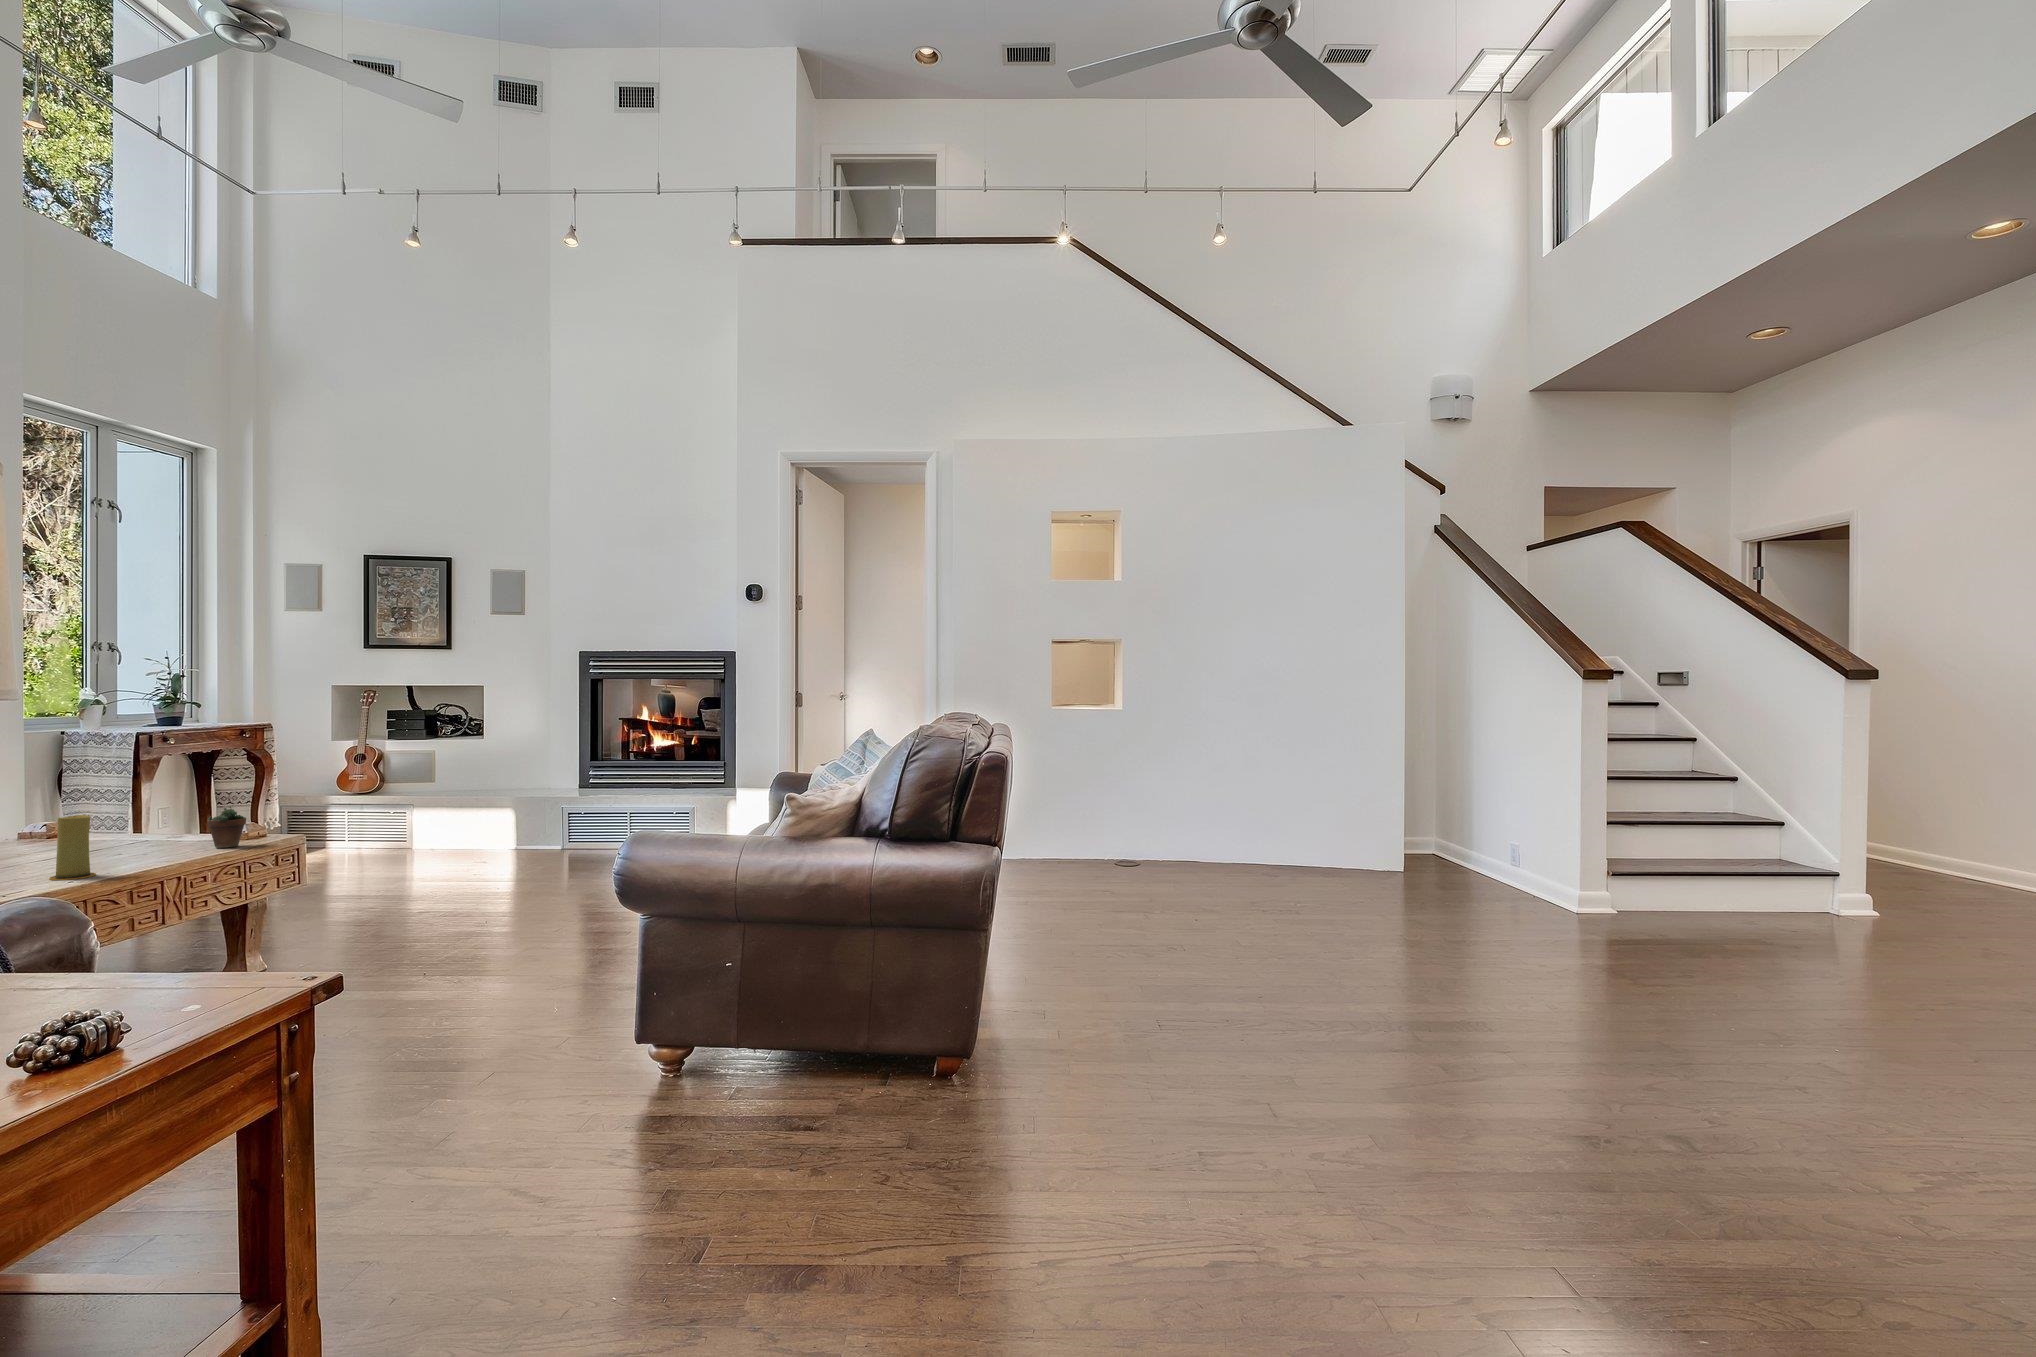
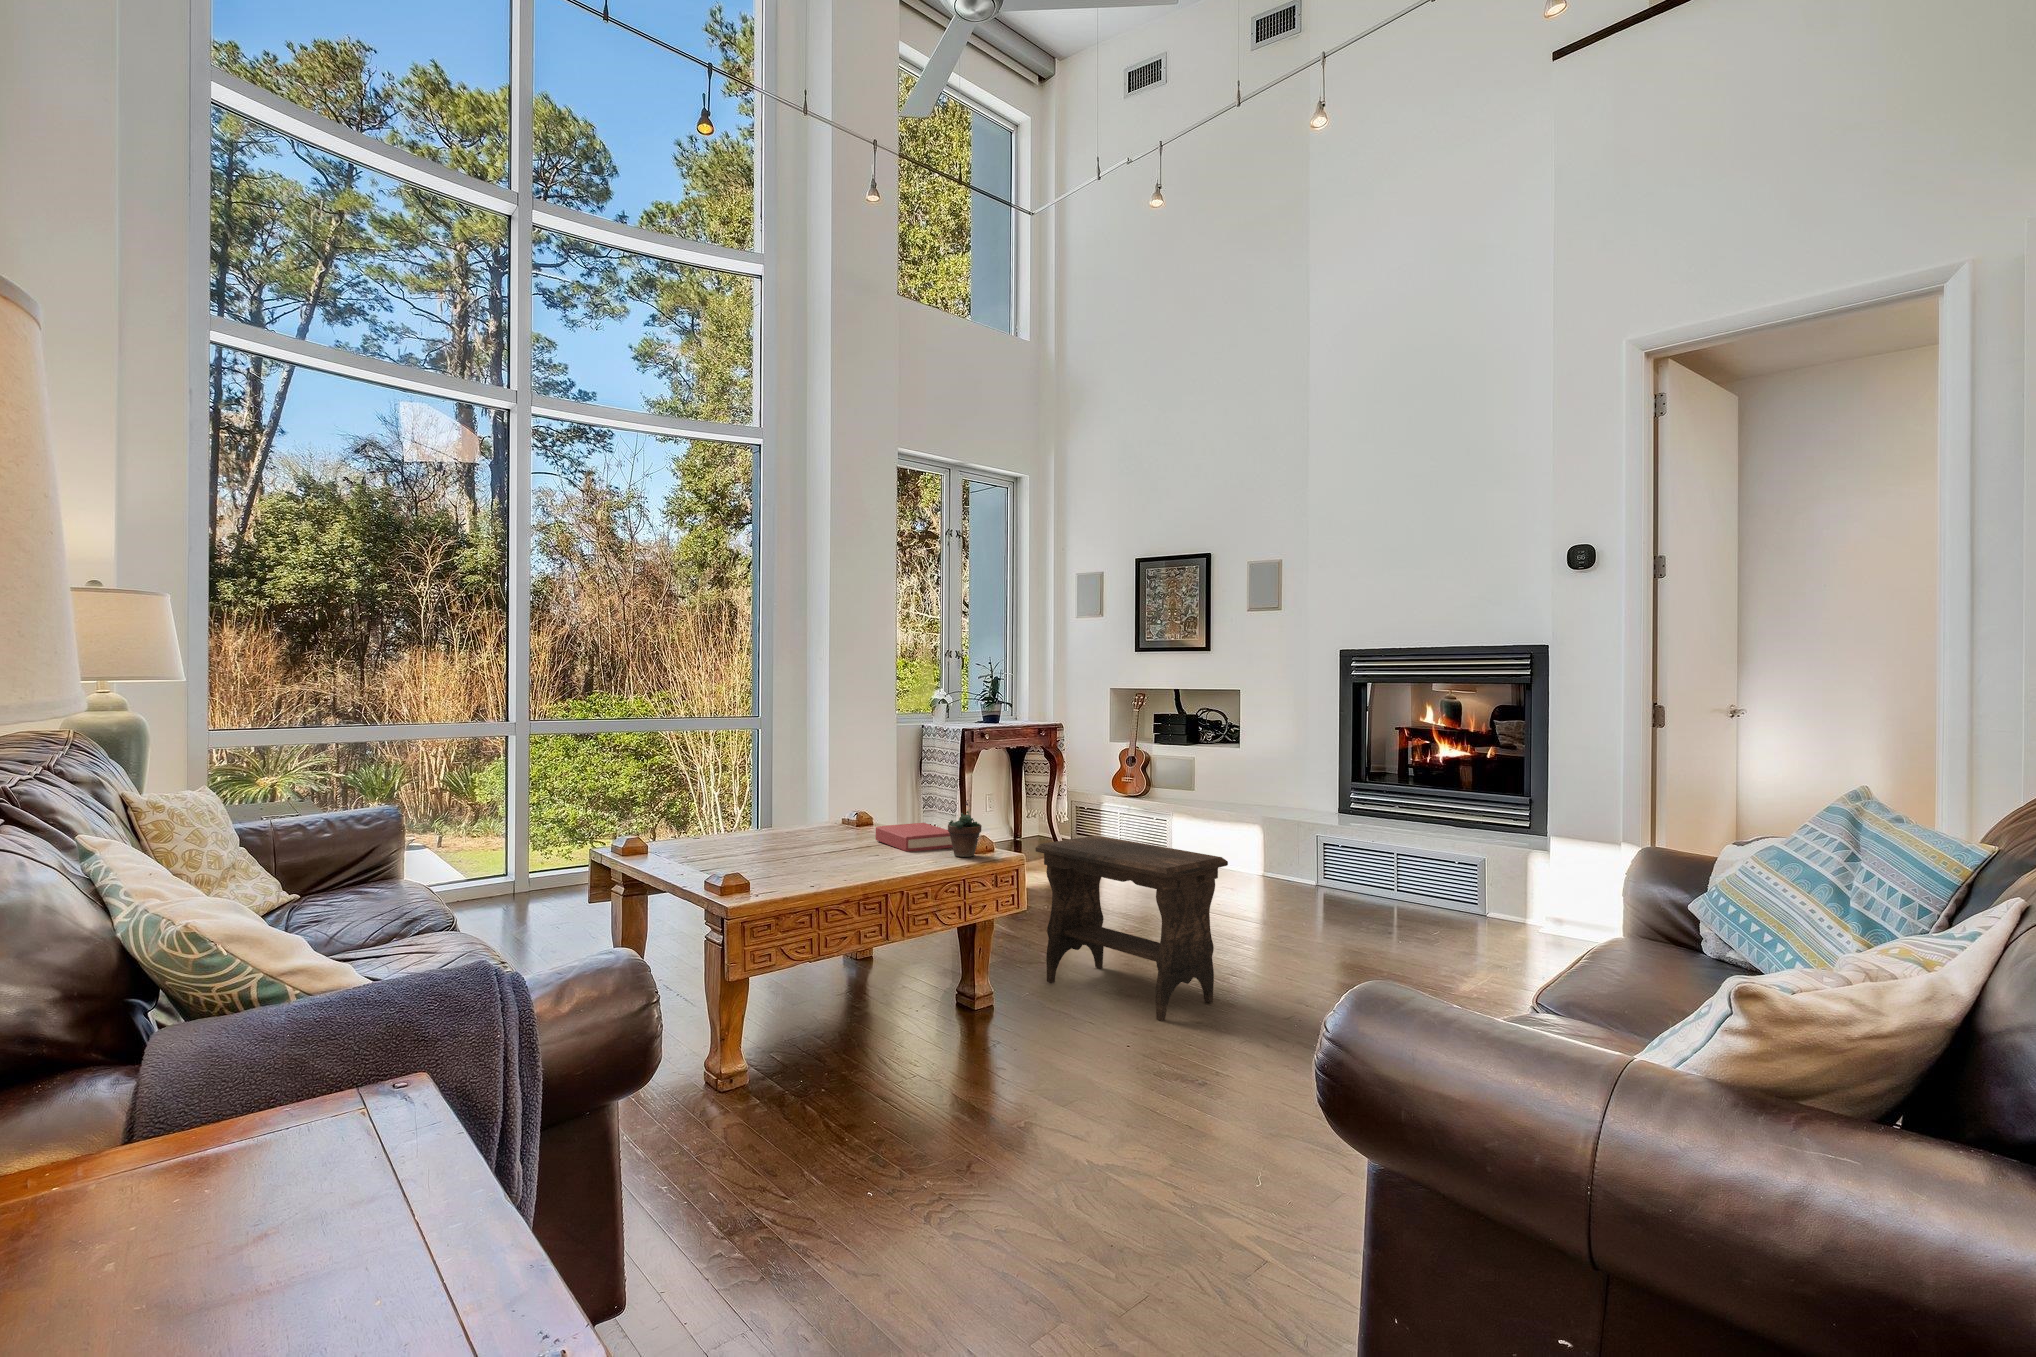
candle: present [49,815,96,880] -> none [795,813,832,882]
footstool: none [305,818,492,951] -> present [1036,835,1228,1021]
hardback book: none [100,826,208,851] -> present [876,823,953,852]

